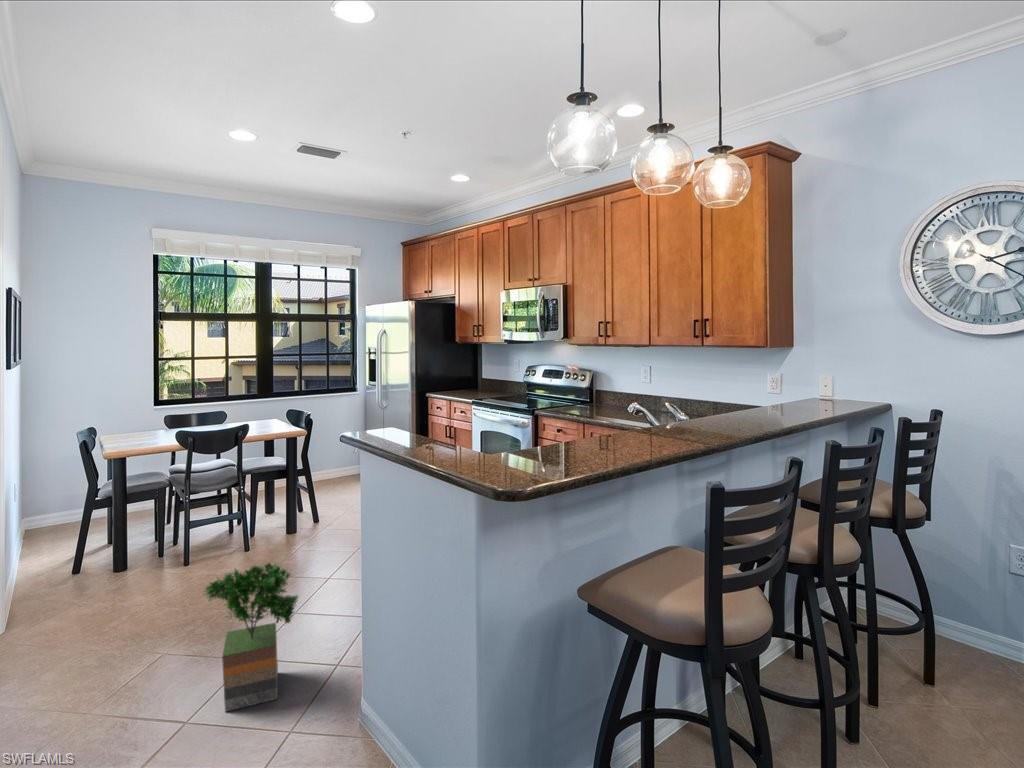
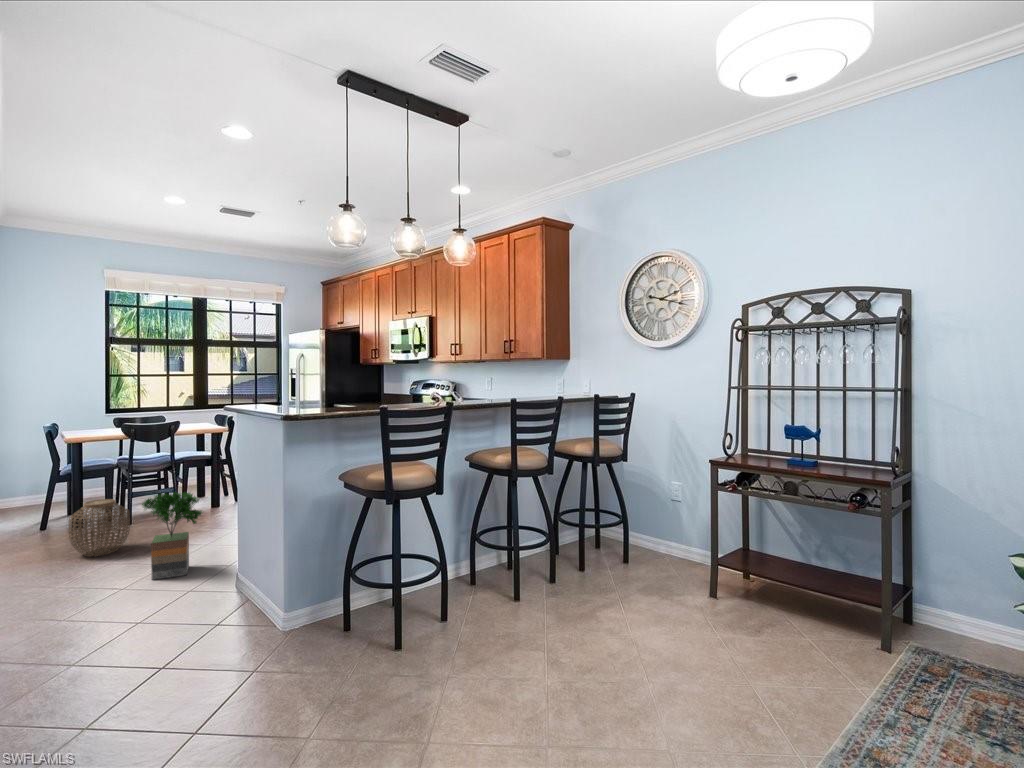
woven basket: none [101,553,189,642] -> present [69,499,130,556]

